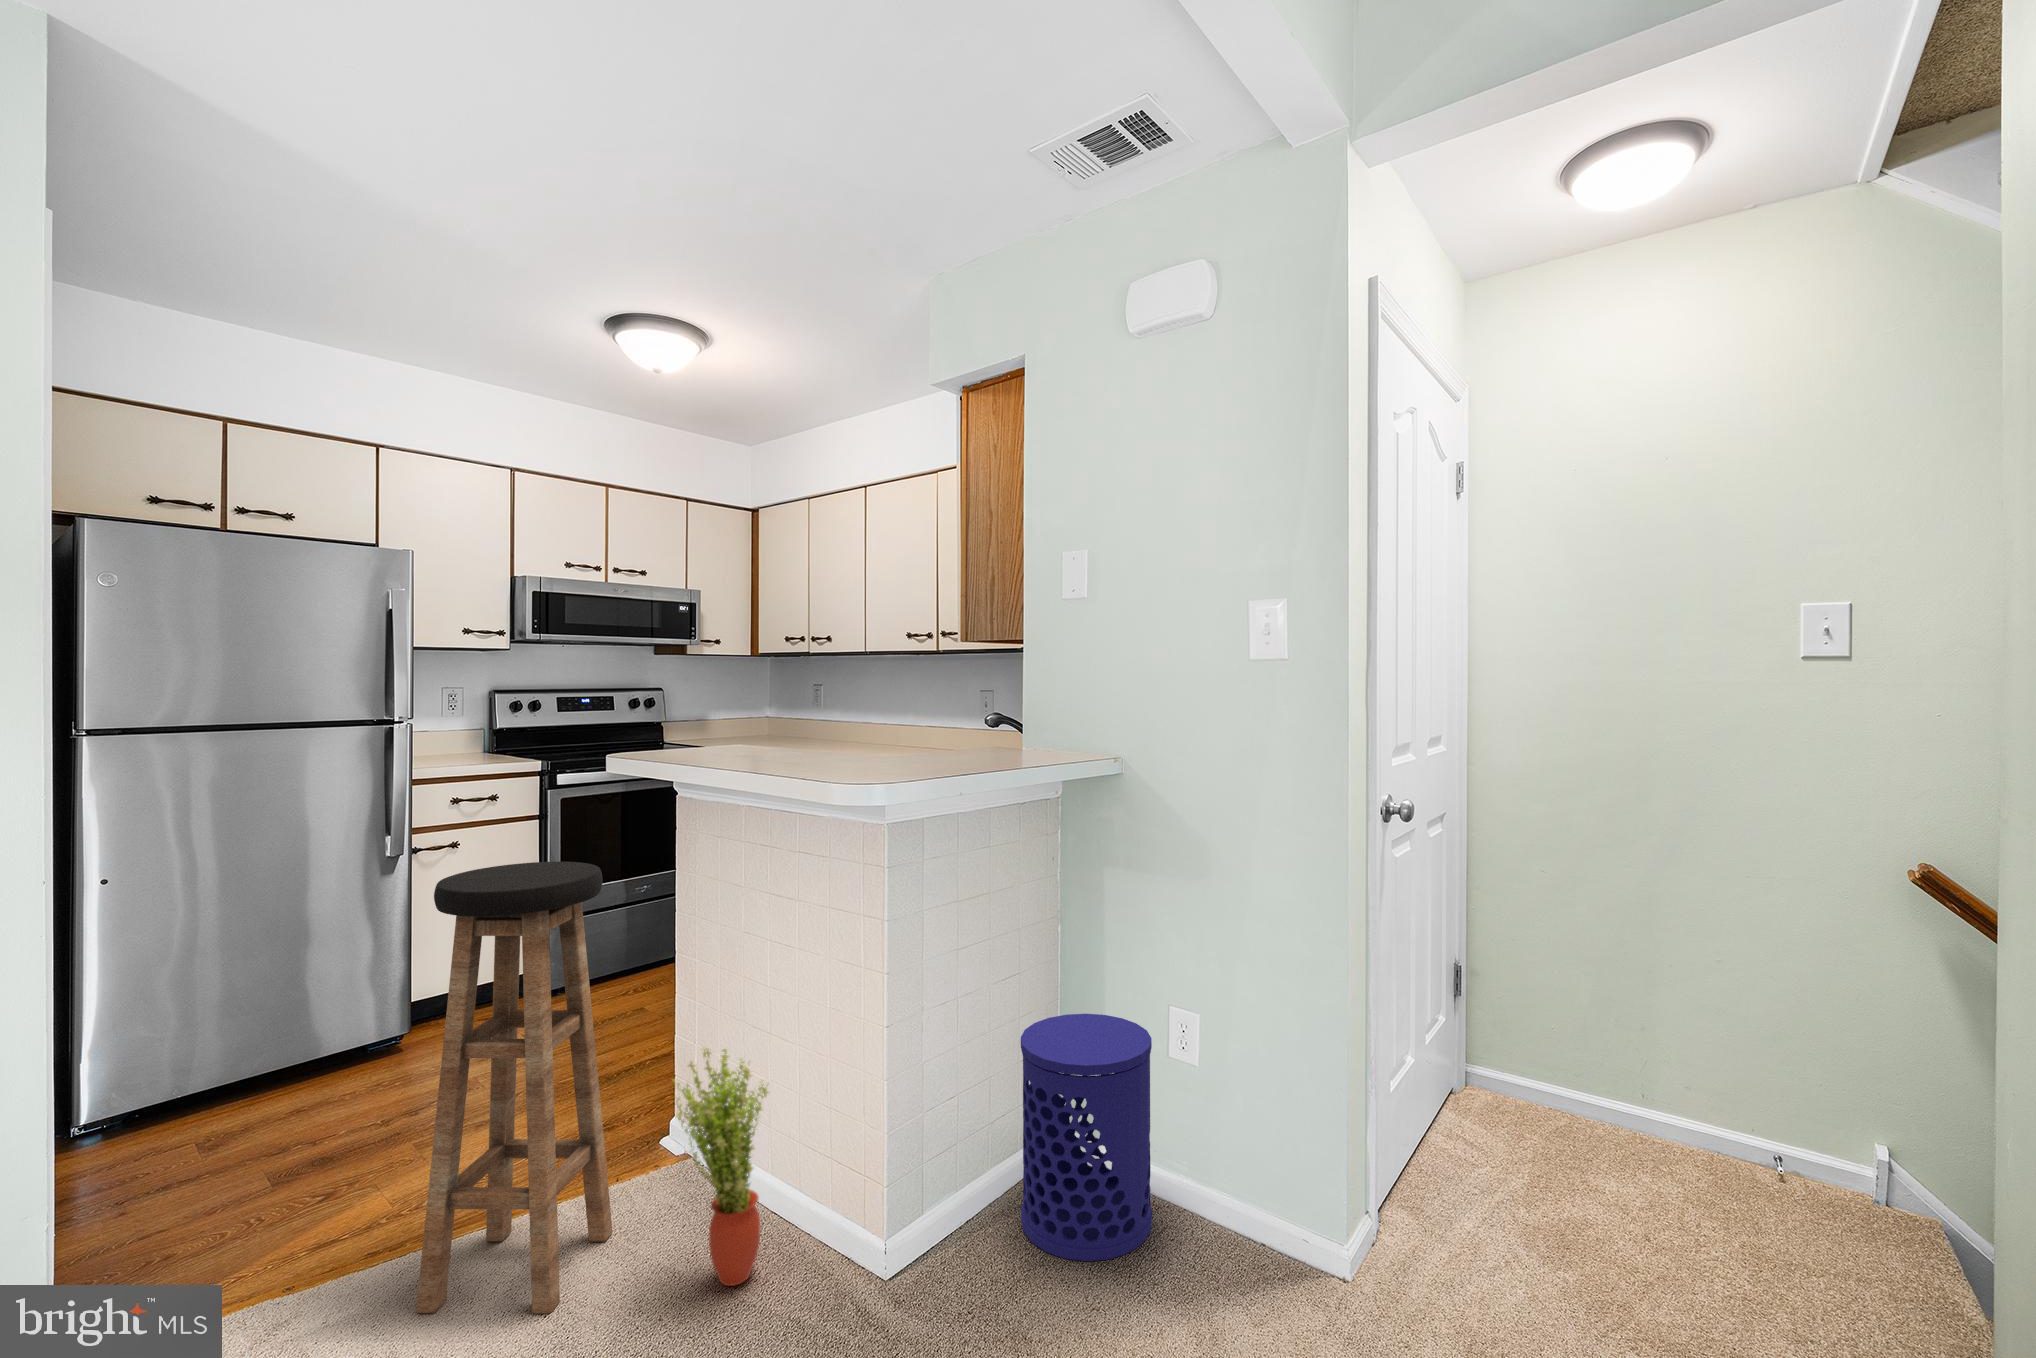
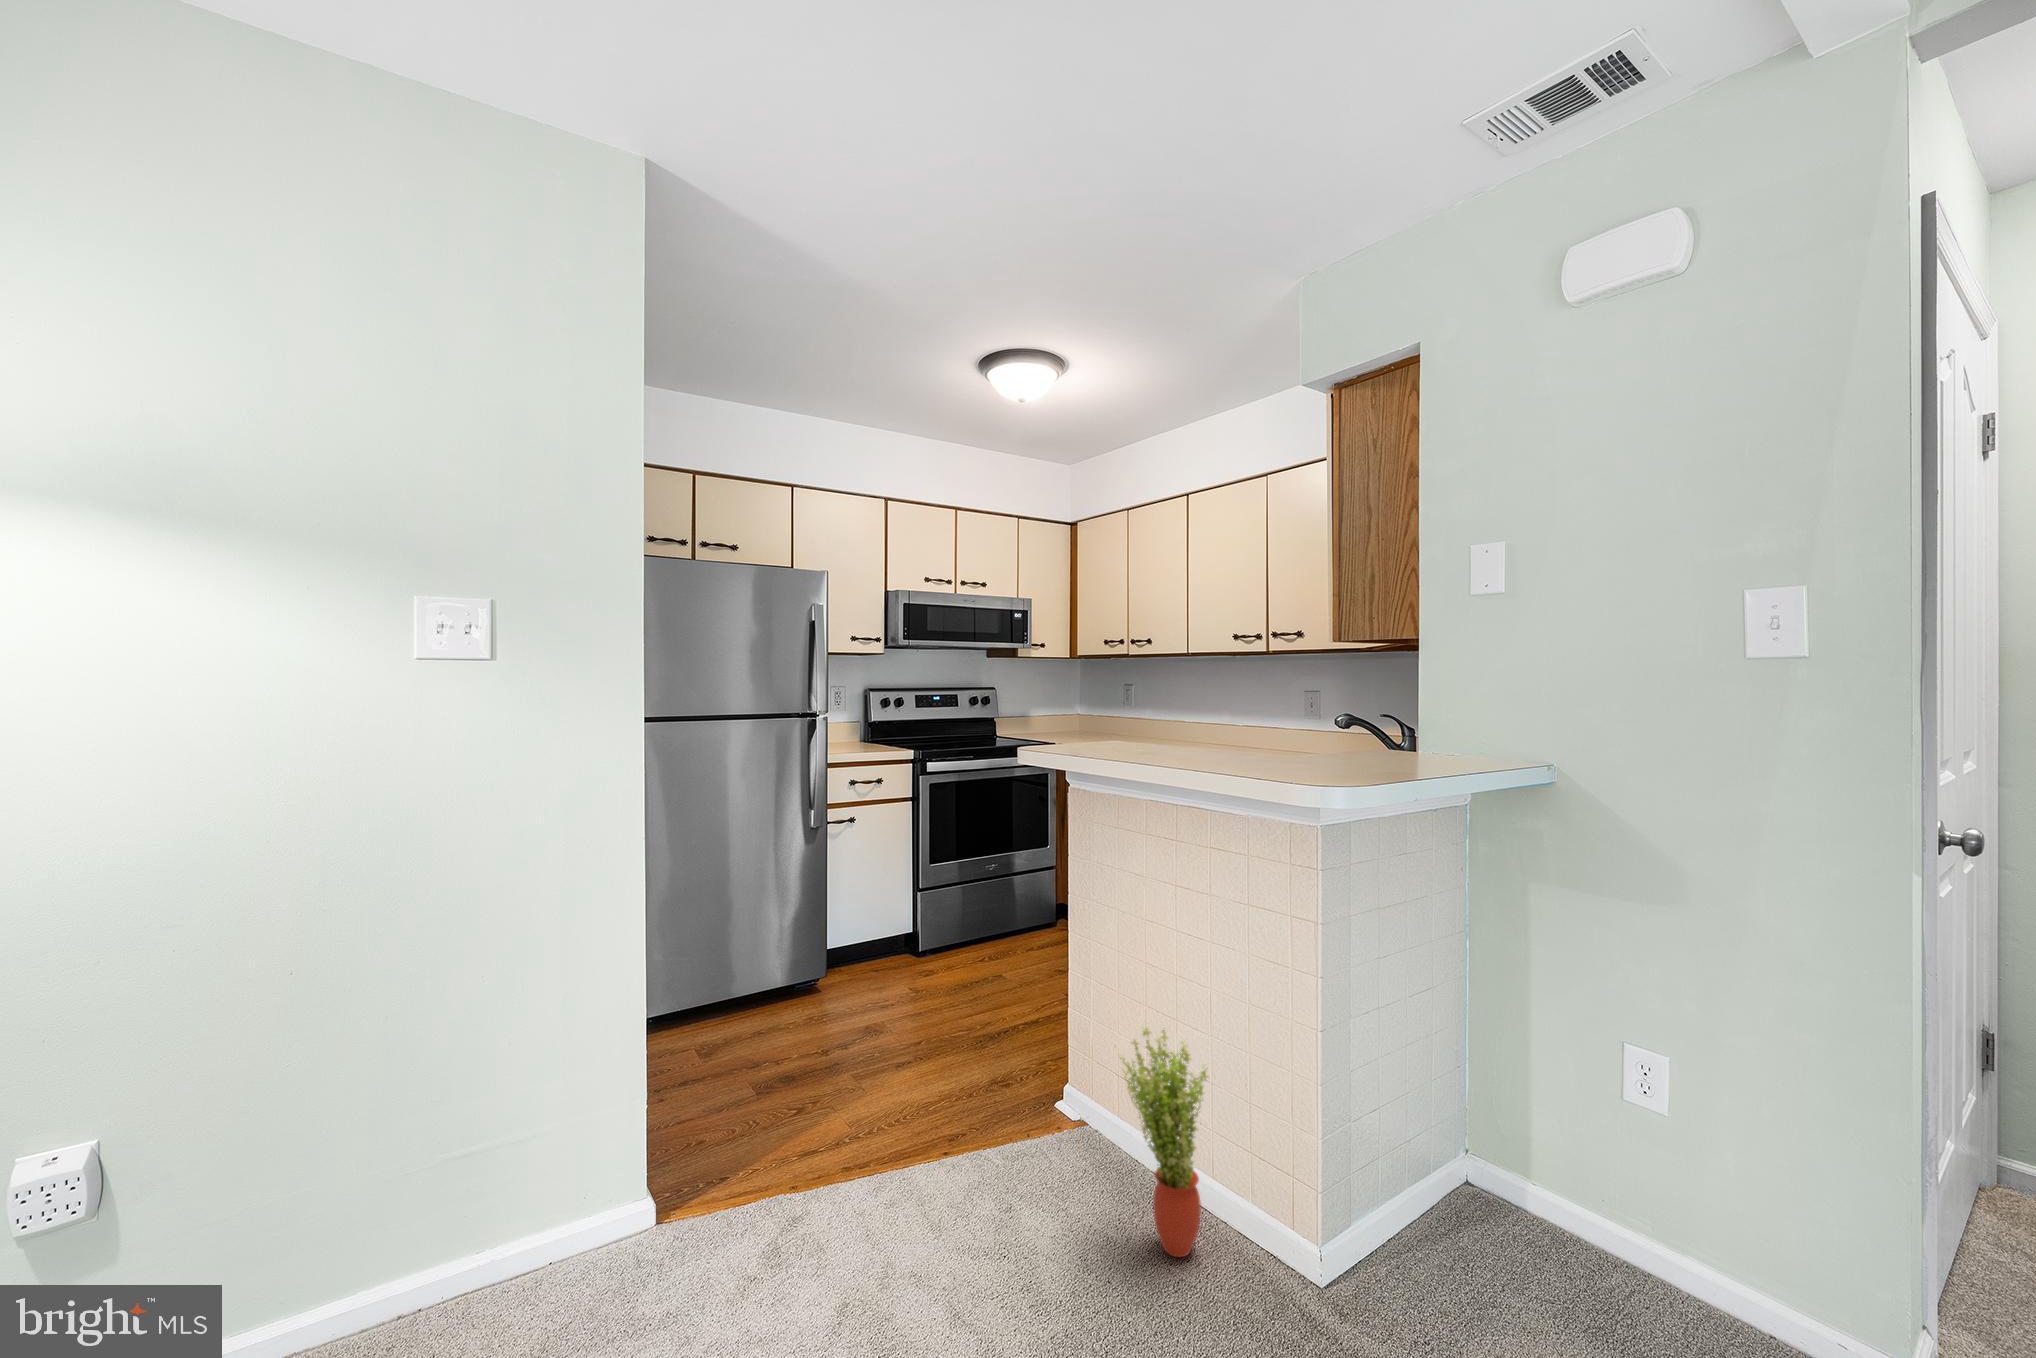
bar stool: present [416,862,612,1313] -> none [906,844,1048,1255]
waste bin: present [1021,1014,1152,1261] -> none [1451,1028,1612,1298]

